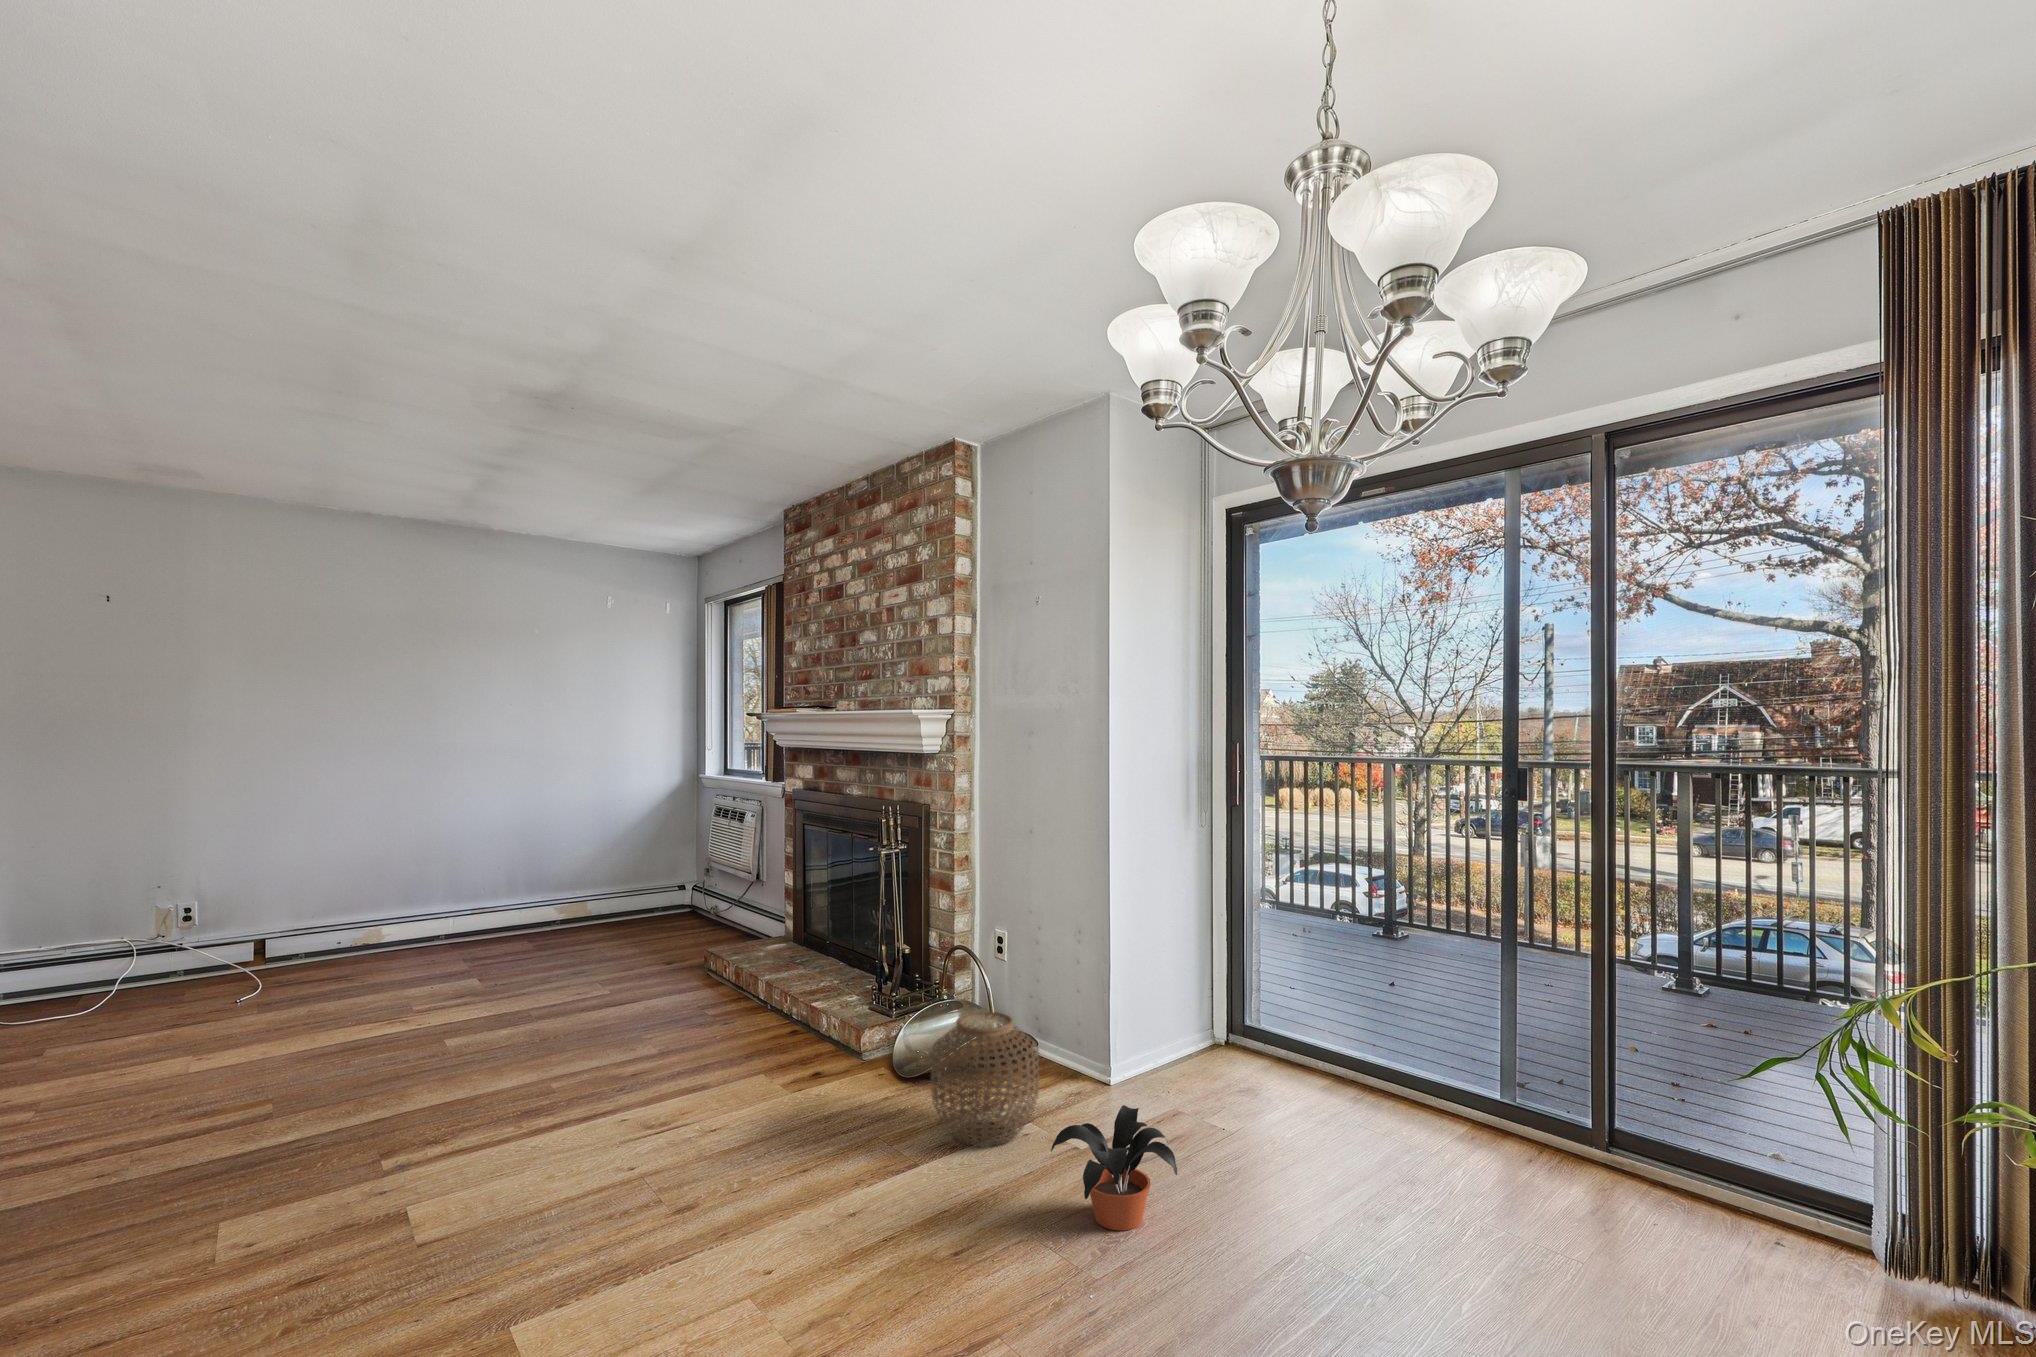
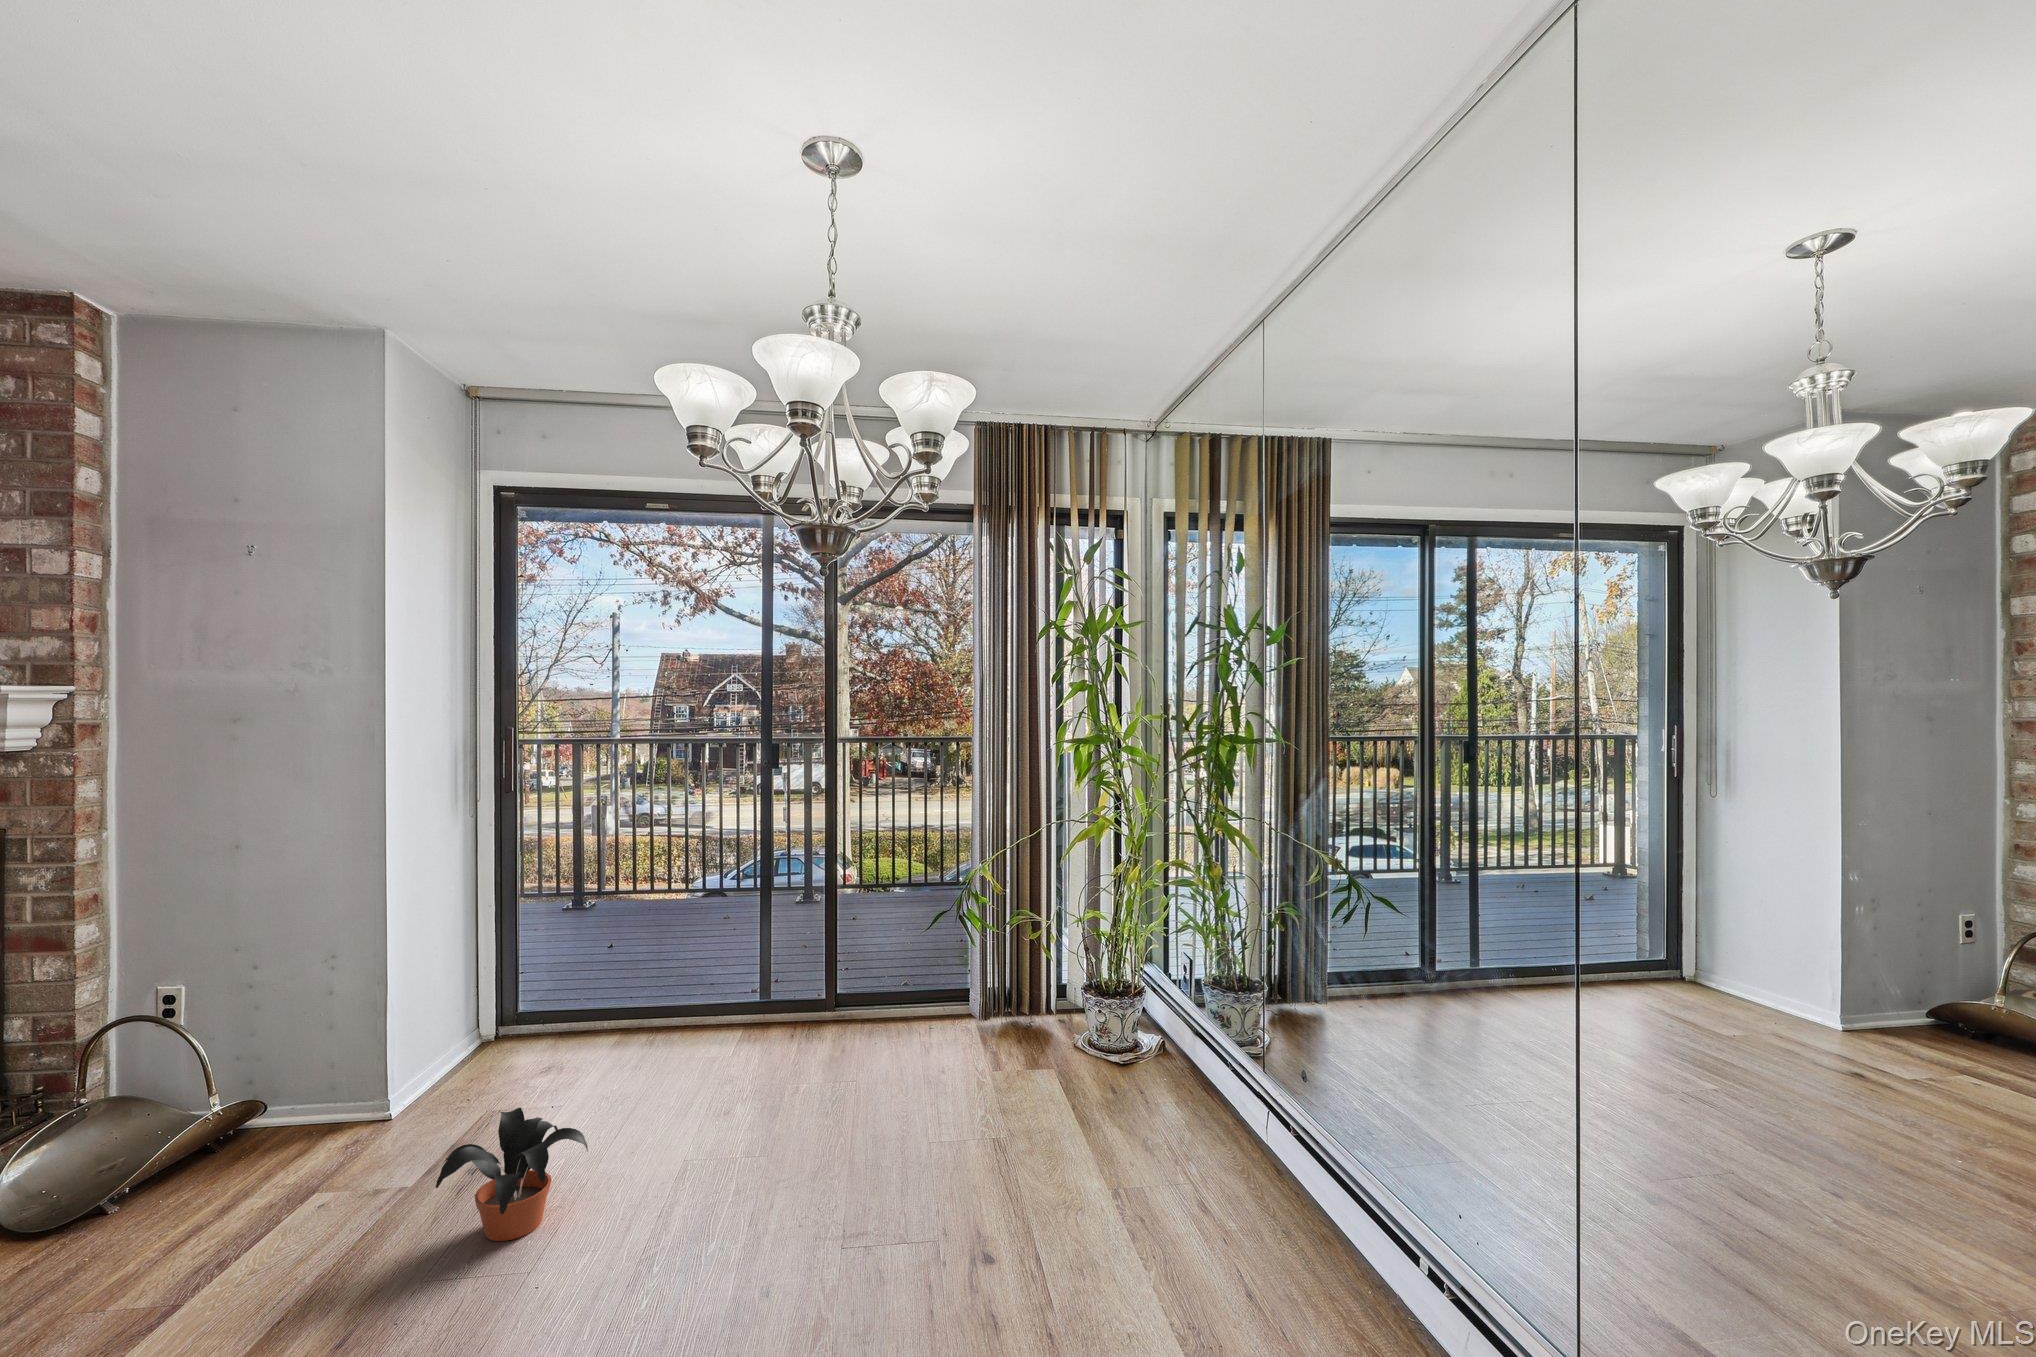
woven basket: present [931,1012,1039,1146] -> none [164,1072,344,1252]

